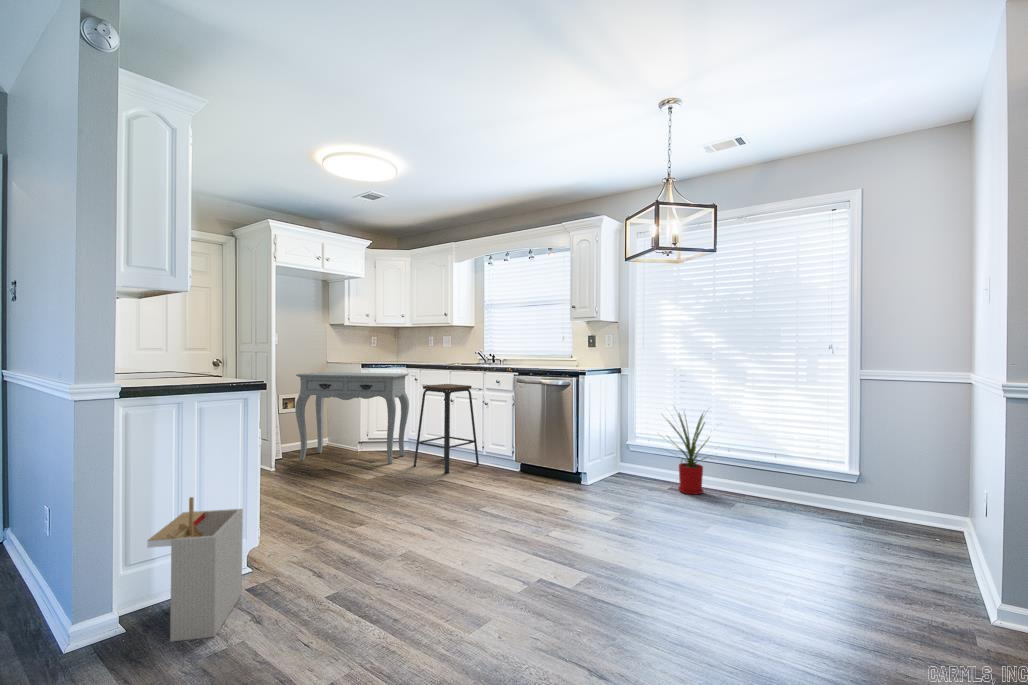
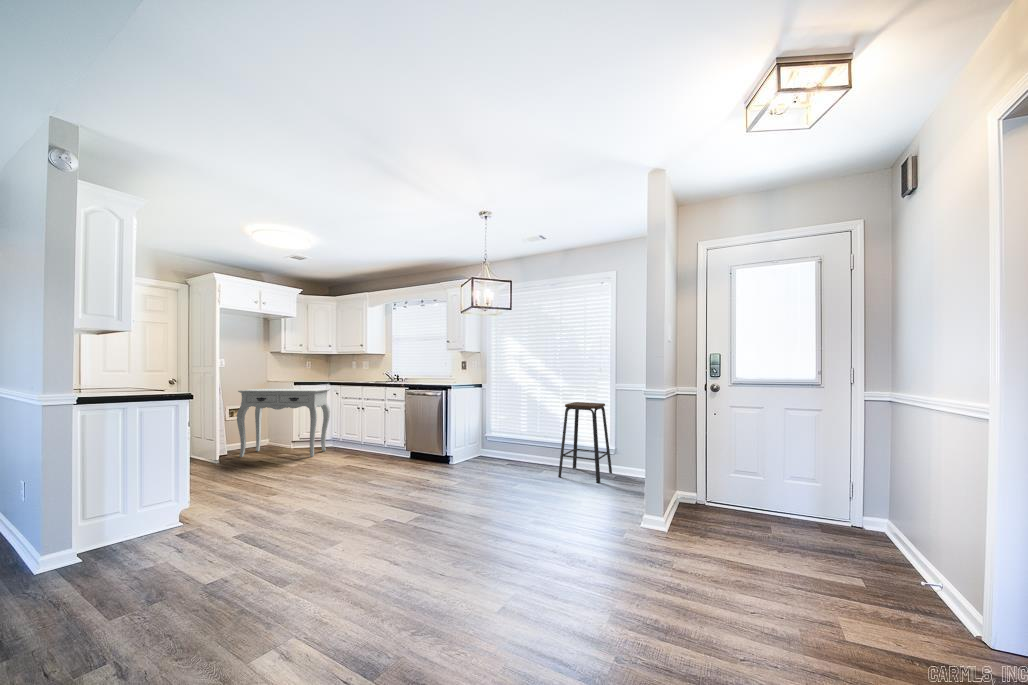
bar stool: present [414,384,479,473] -> present [558,402,612,483]
house plant: present [668,414,708,494] -> none [497,408,542,468]
storage bin: present [147,497,243,642] -> none [101,471,175,565]

